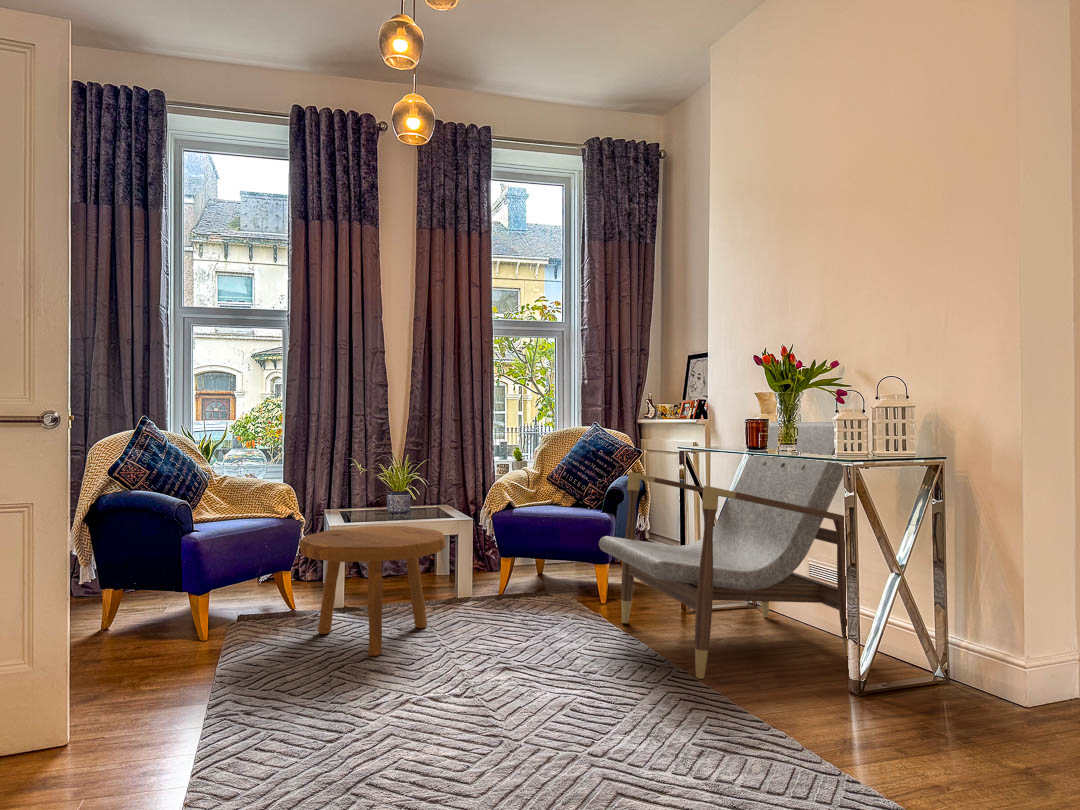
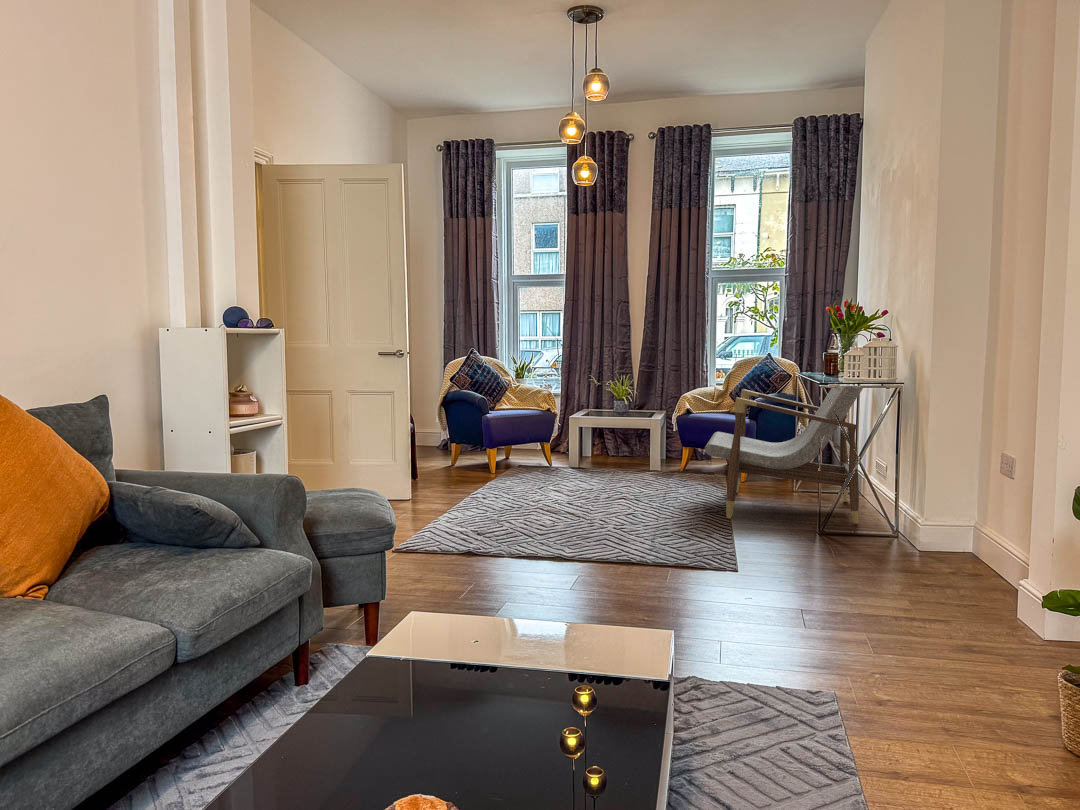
footstool: present [300,526,446,656] -> none [532,417,617,488]

